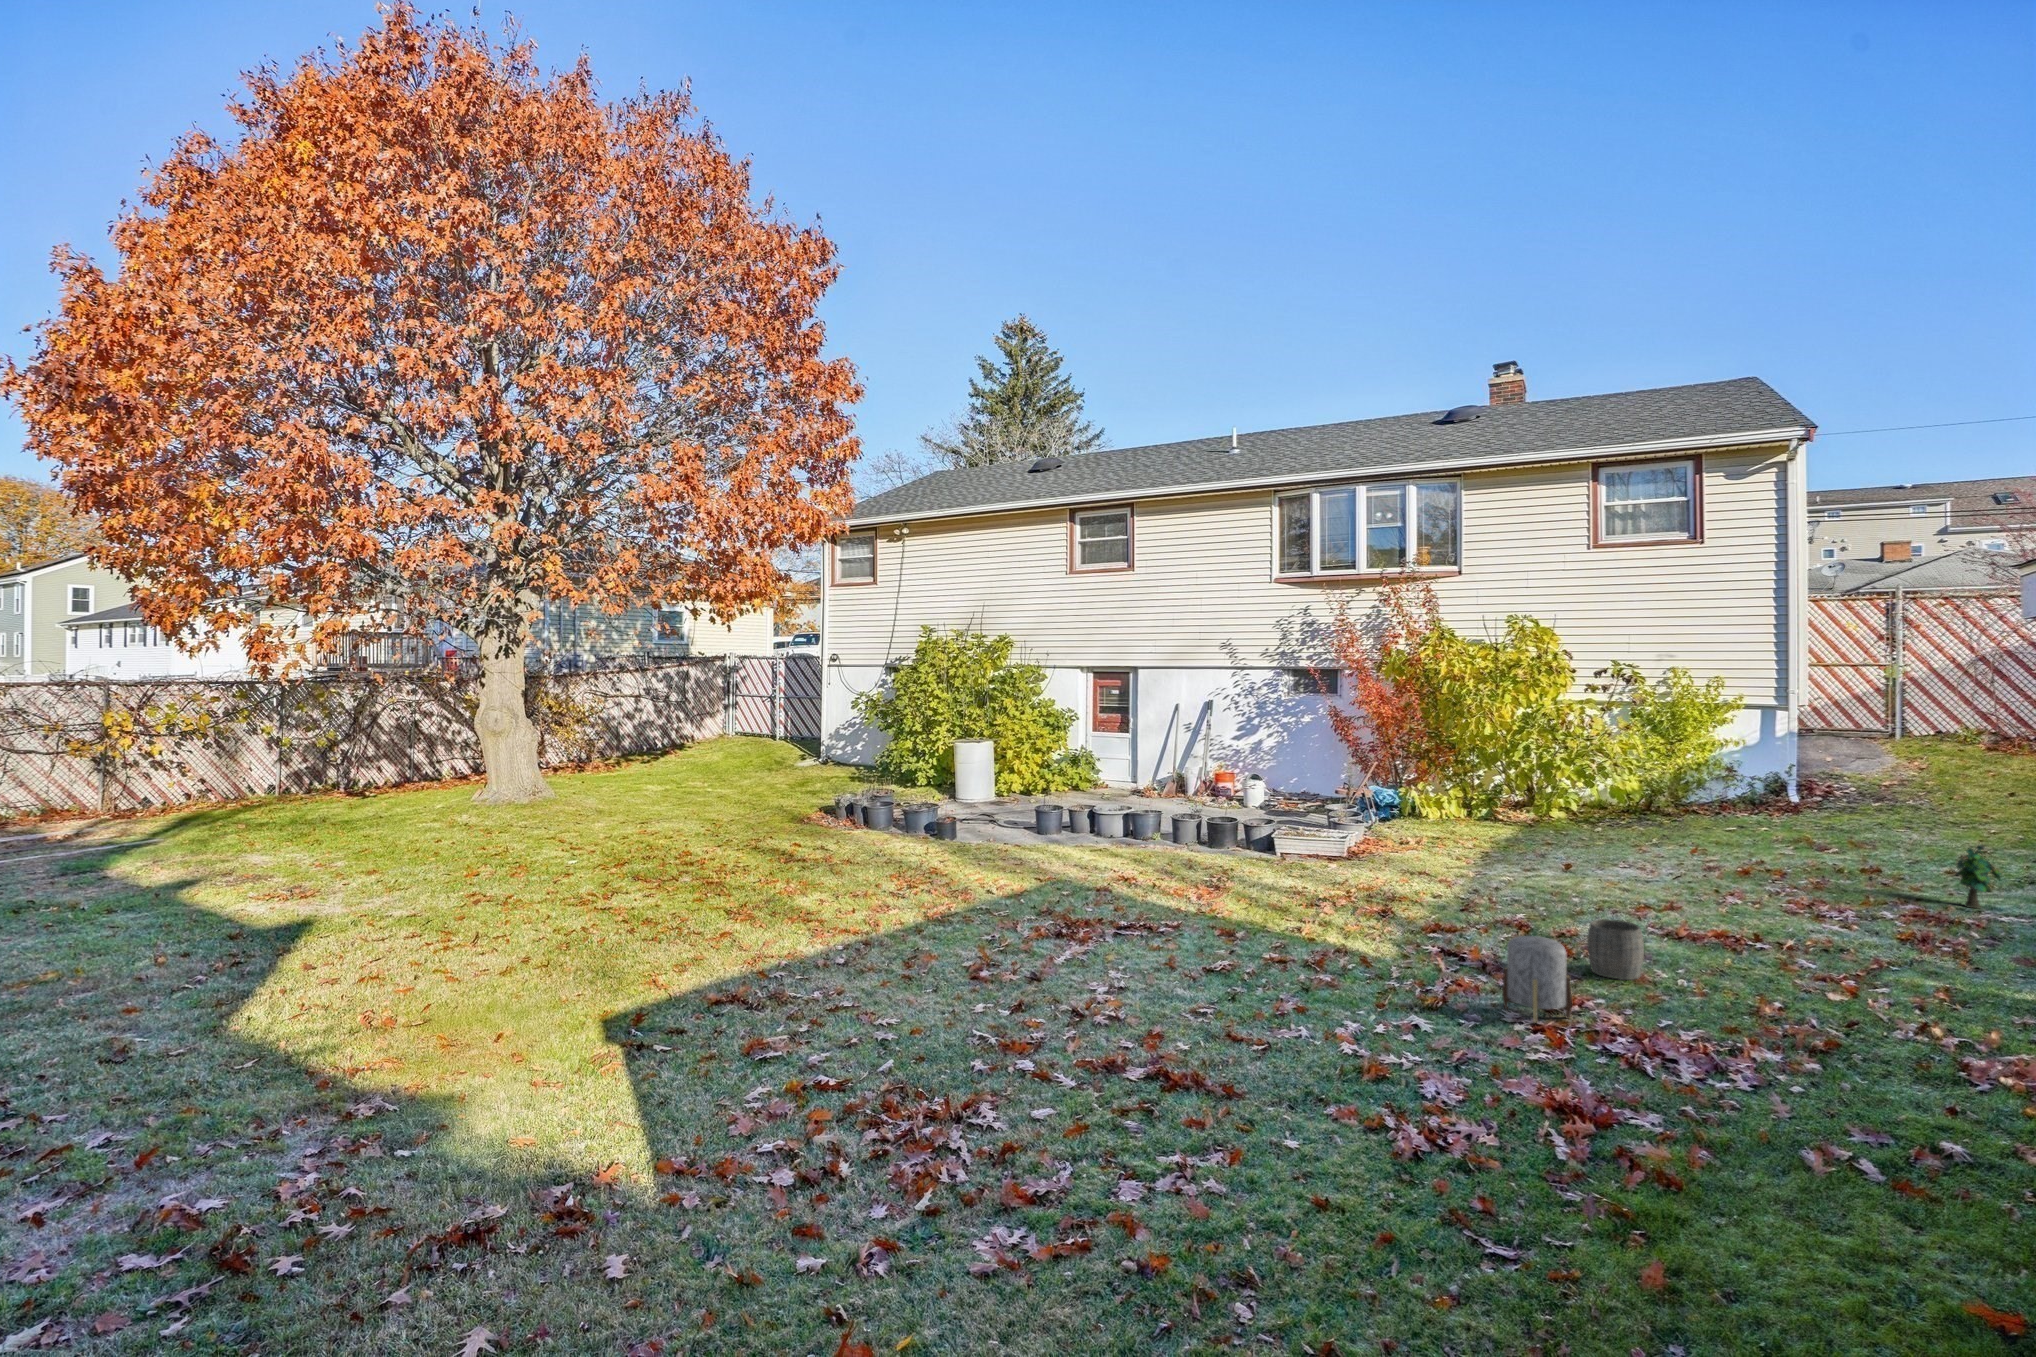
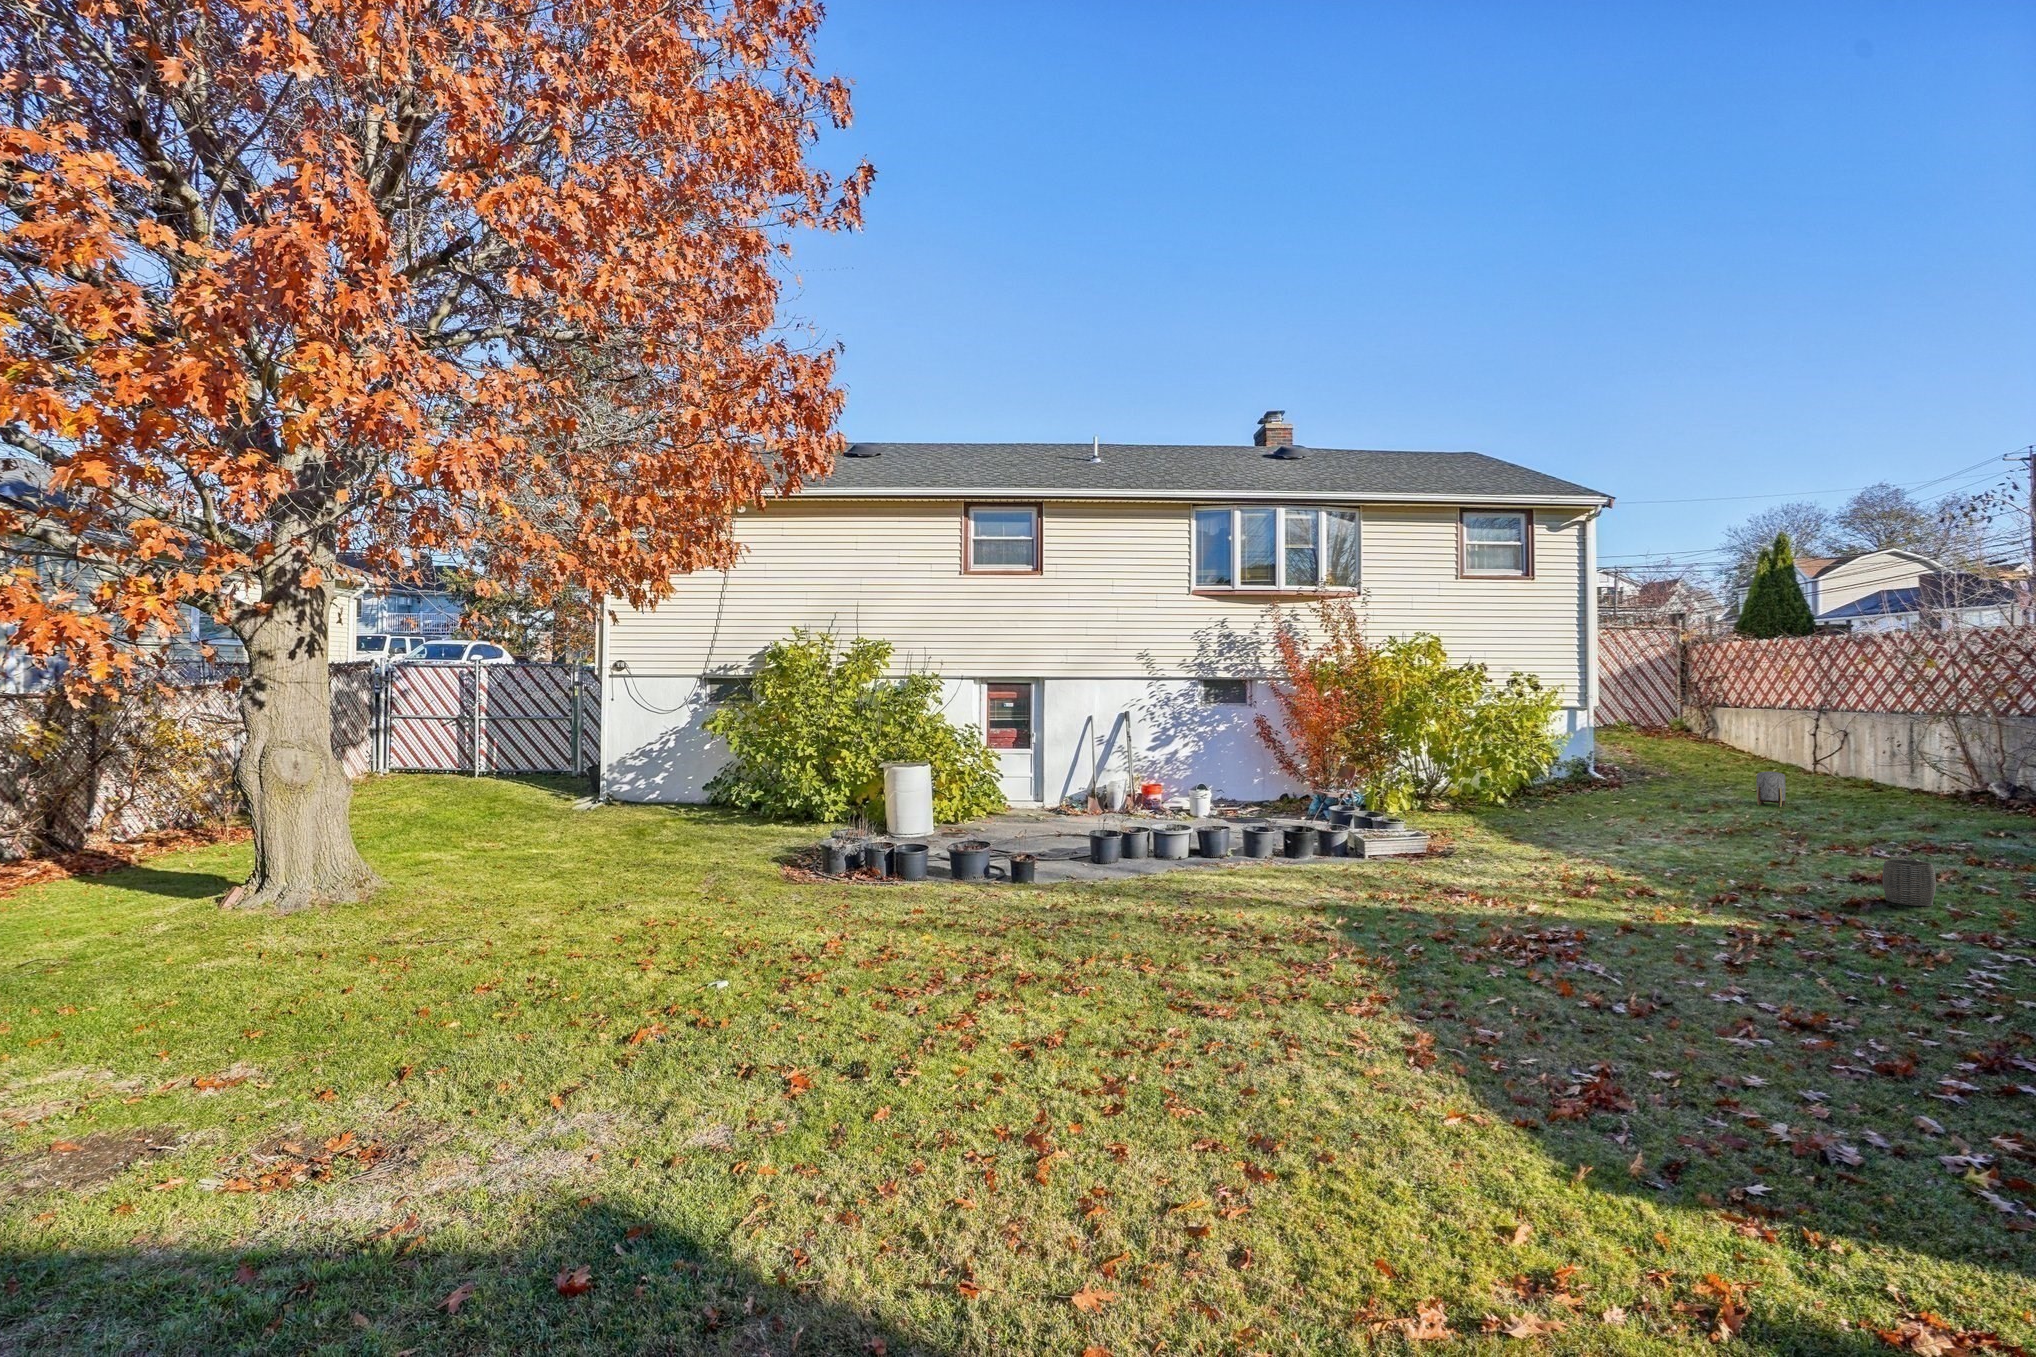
decorative plant: present [1956,845,2001,908] -> none [1893,794,1930,841]
stool: present [1502,936,1572,1023] -> present [1756,772,1786,807]

